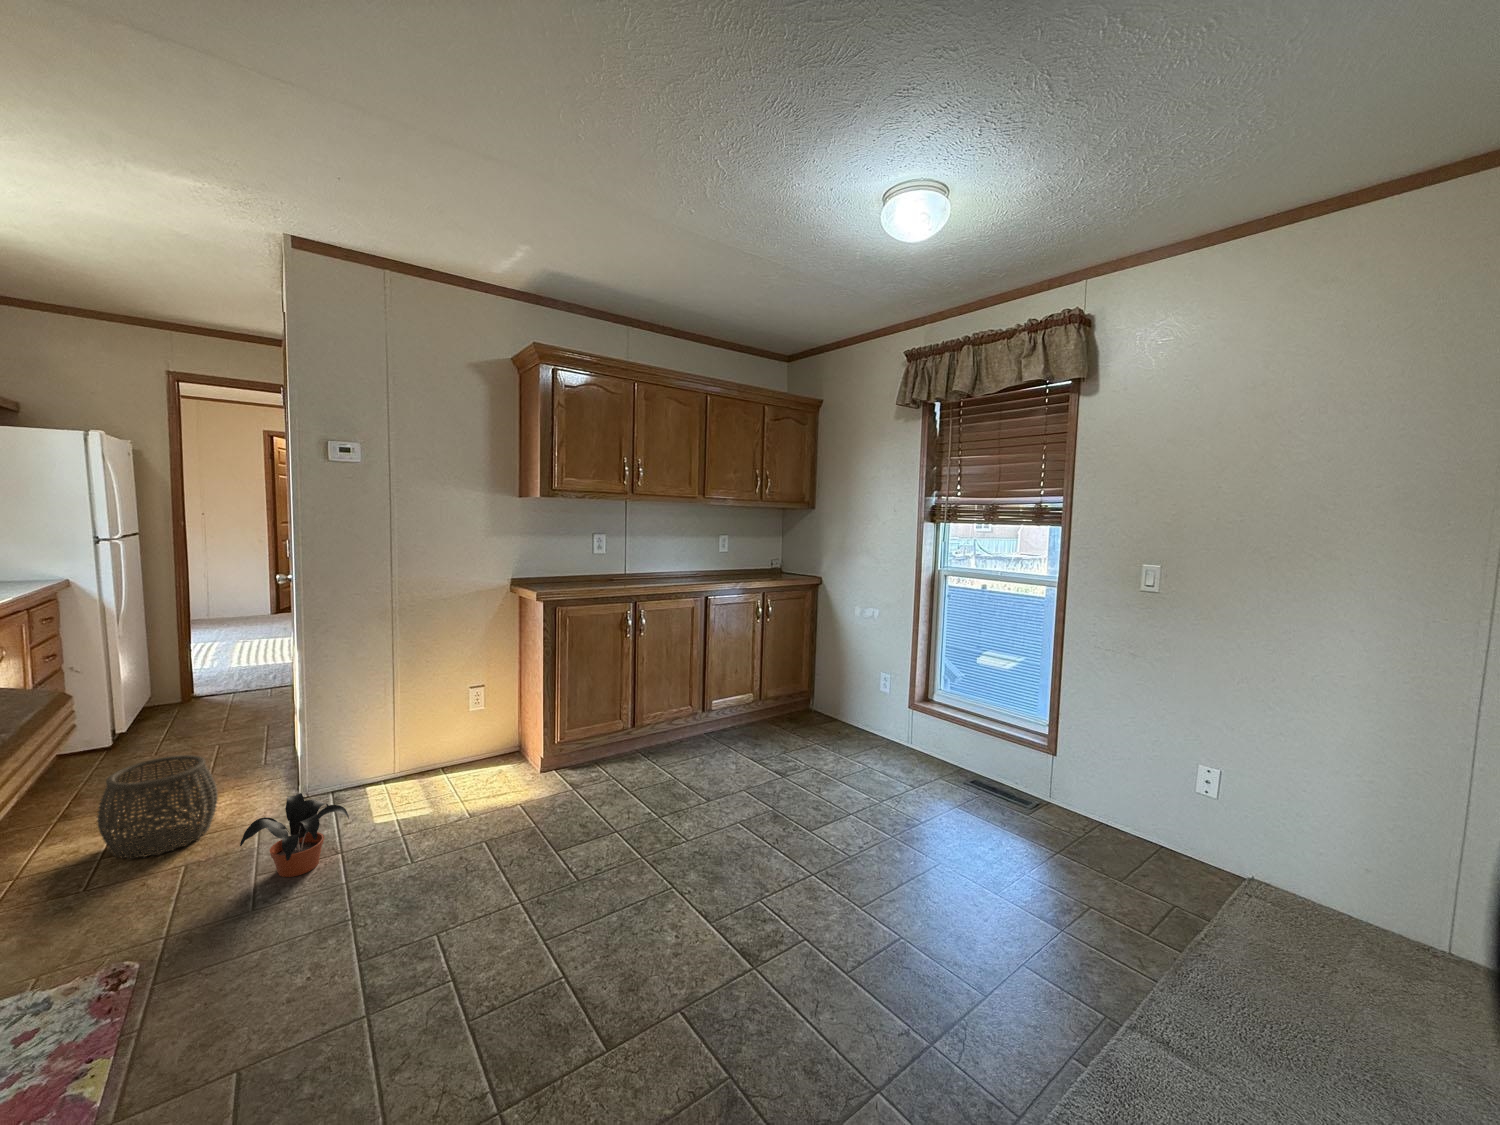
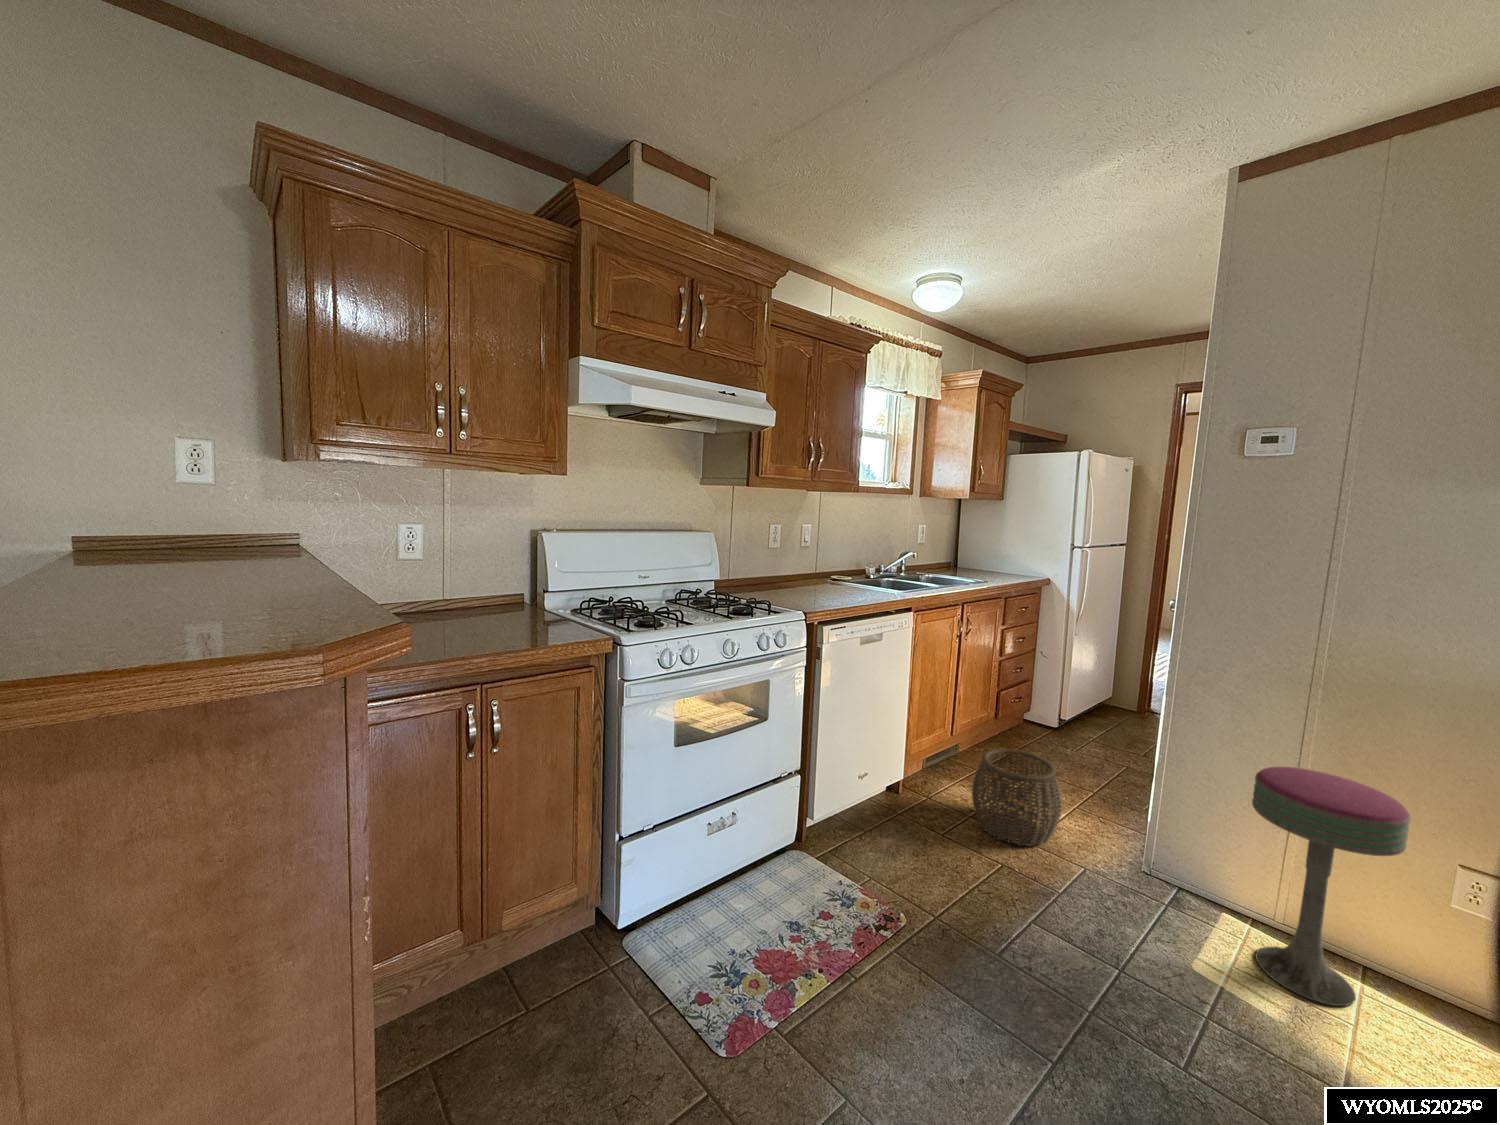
bar stool: none [380,662,458,800] -> present [1252,767,1410,1006]
potted plant: present [240,793,349,877] -> none [1014,857,1132,961]

